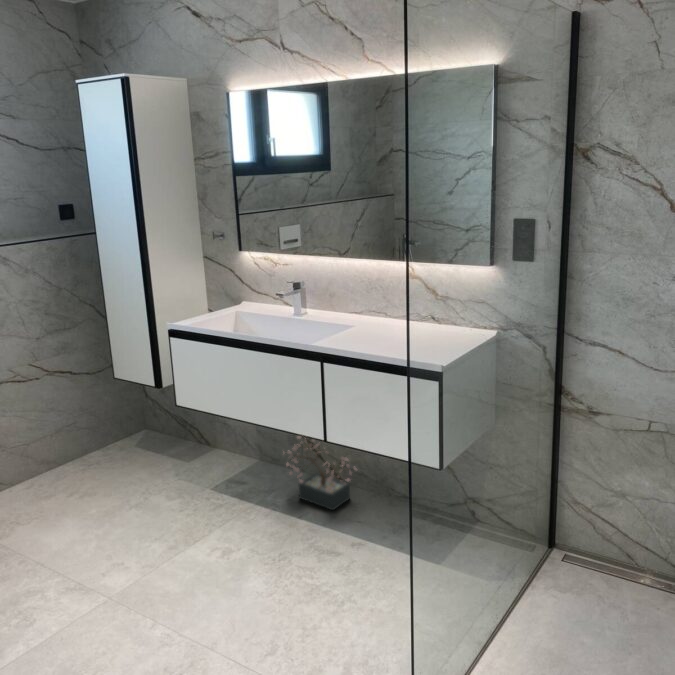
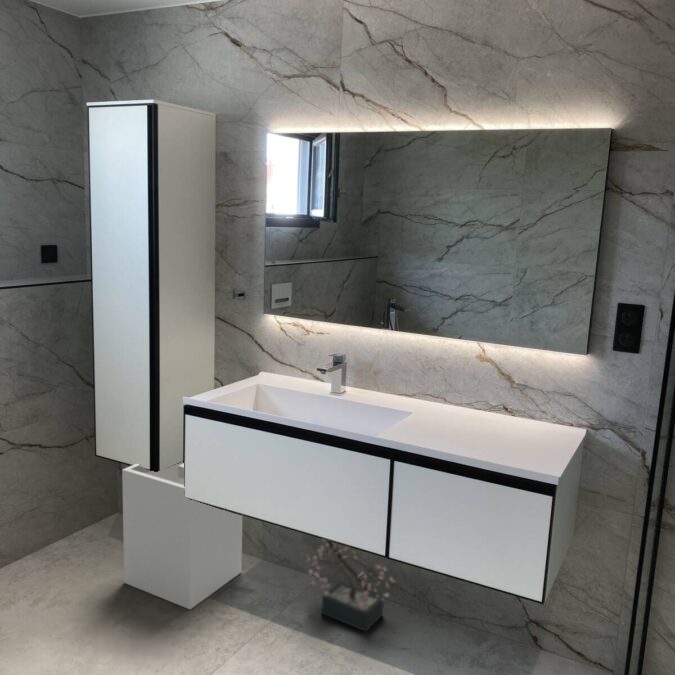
laundry hamper: none [132,368,240,497] -> present [122,462,242,609]

